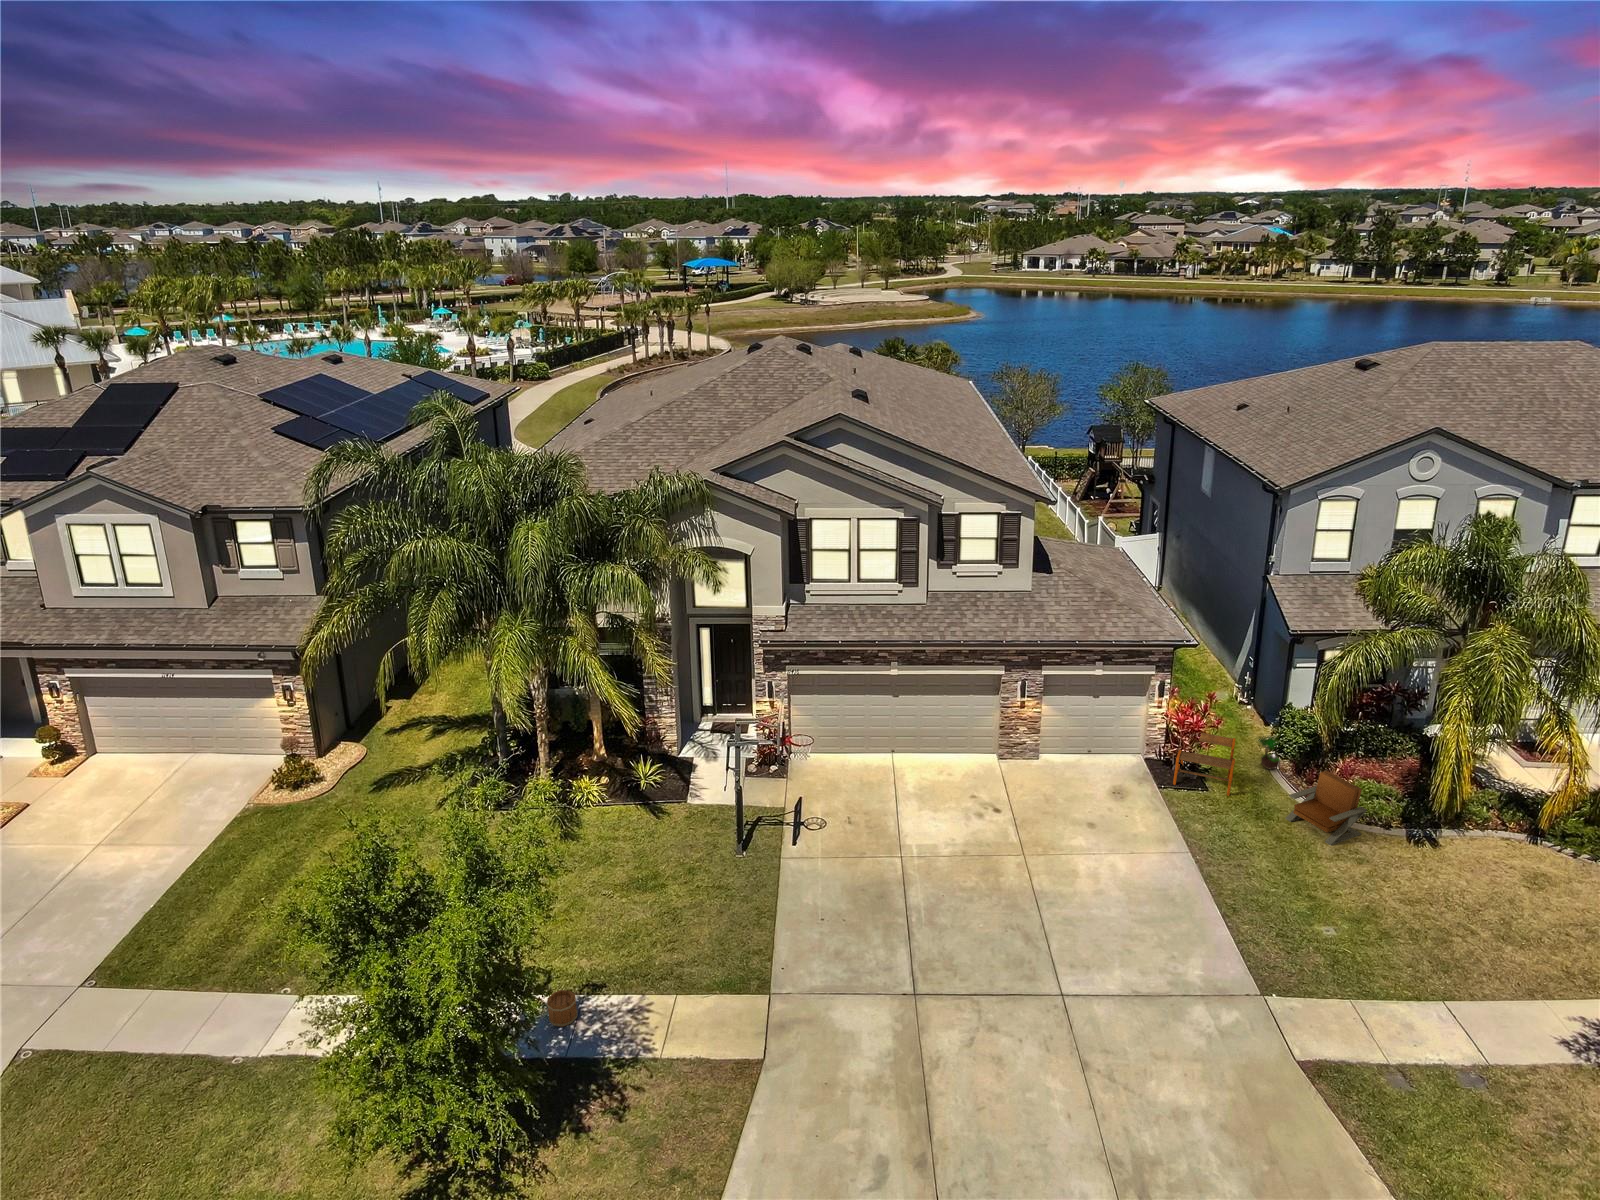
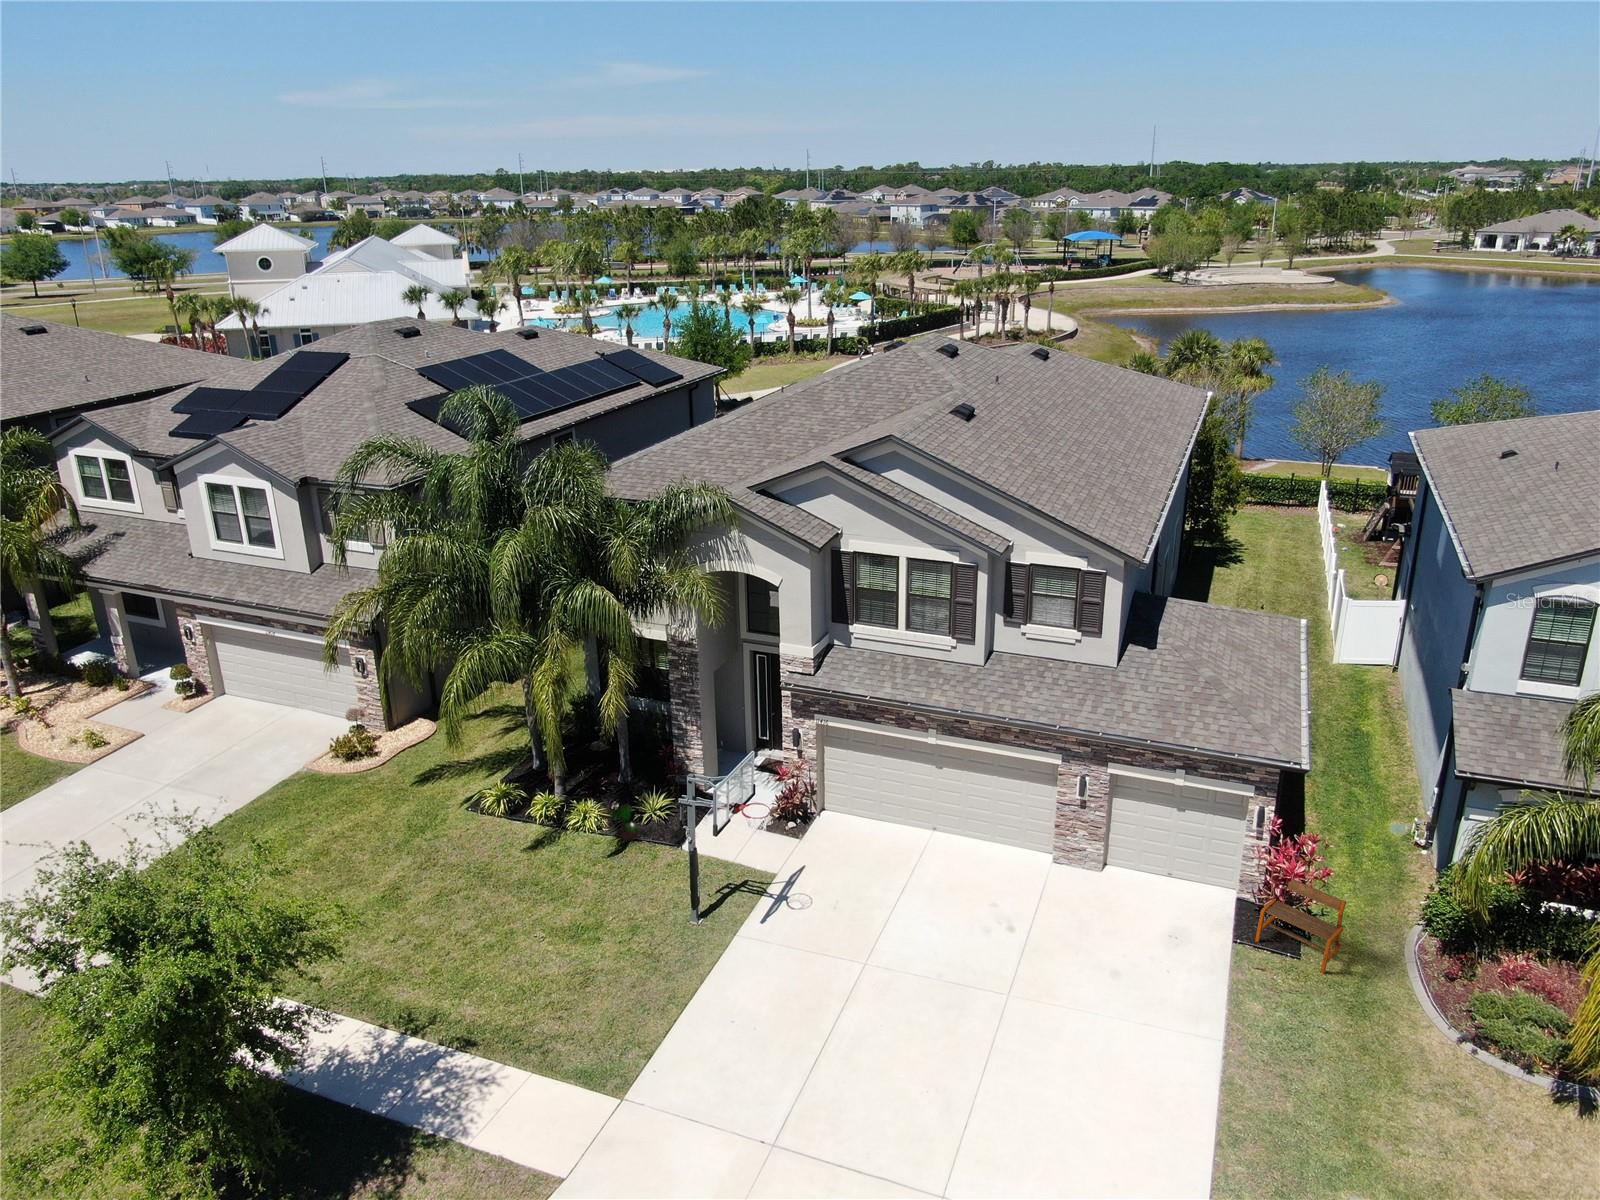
potted tree: present [1258,736,1280,769] -> present [610,807,640,841]
lounge chair: present [1285,771,1367,845] -> none [1384,976,1495,1080]
bucket: present [547,990,577,1027] -> none [398,1041,433,1080]

